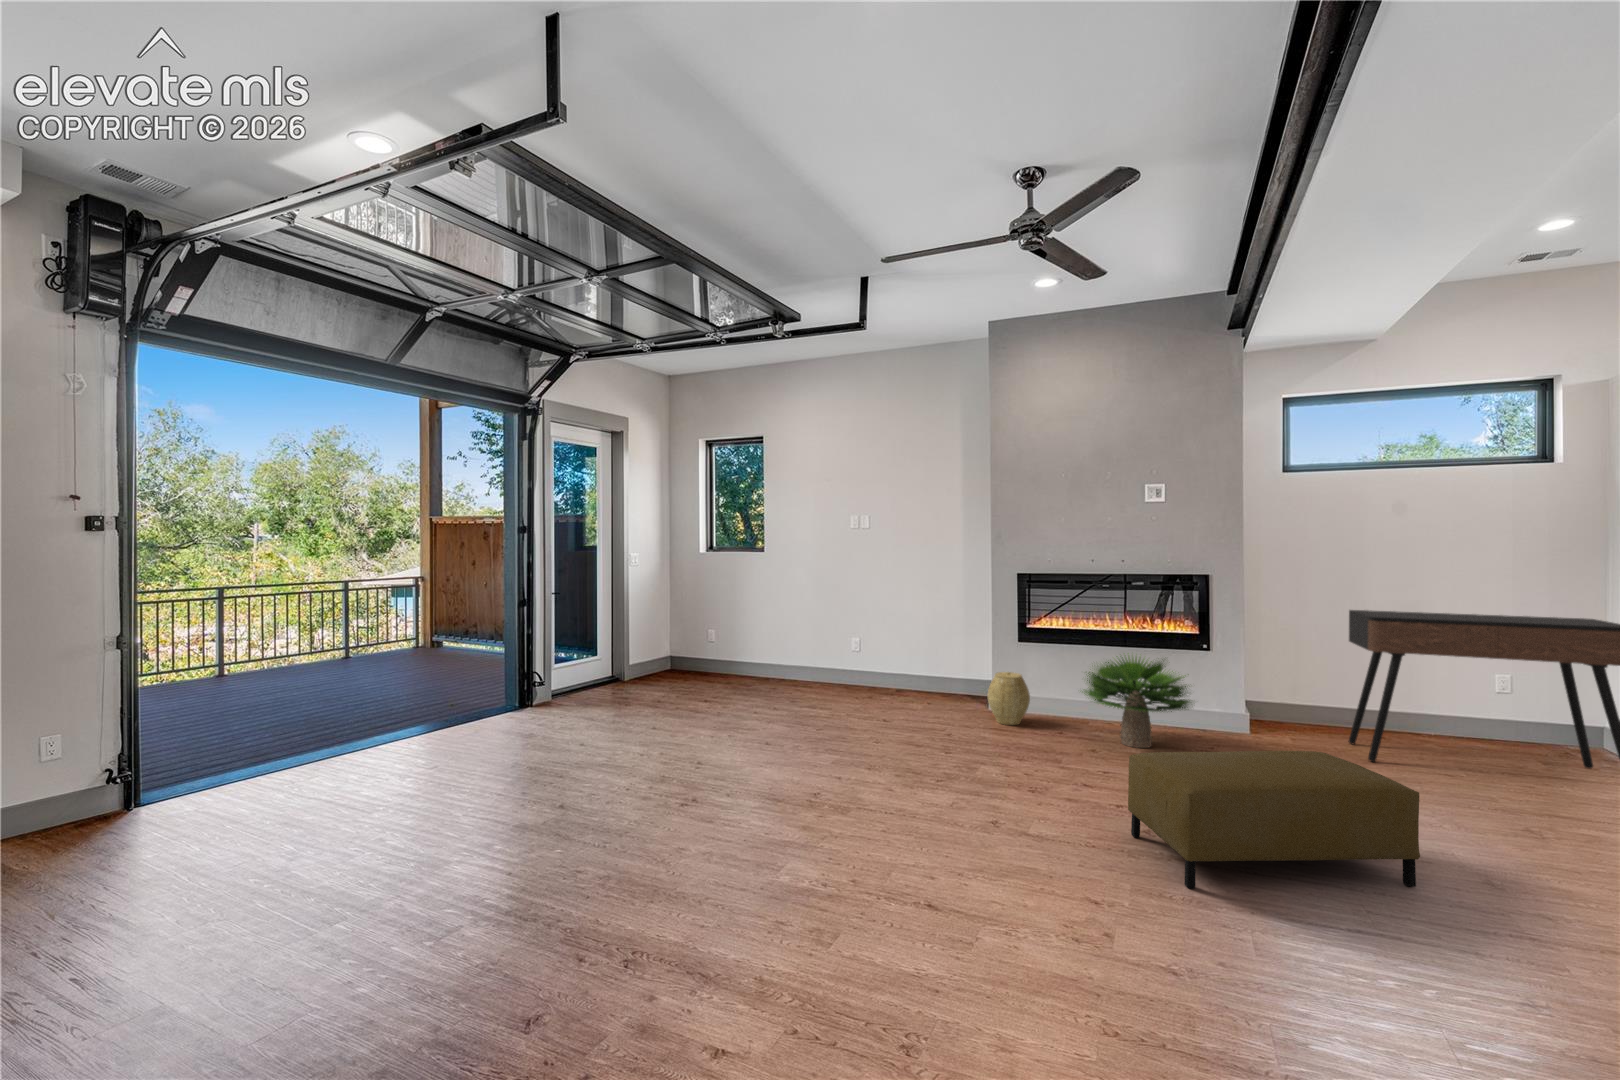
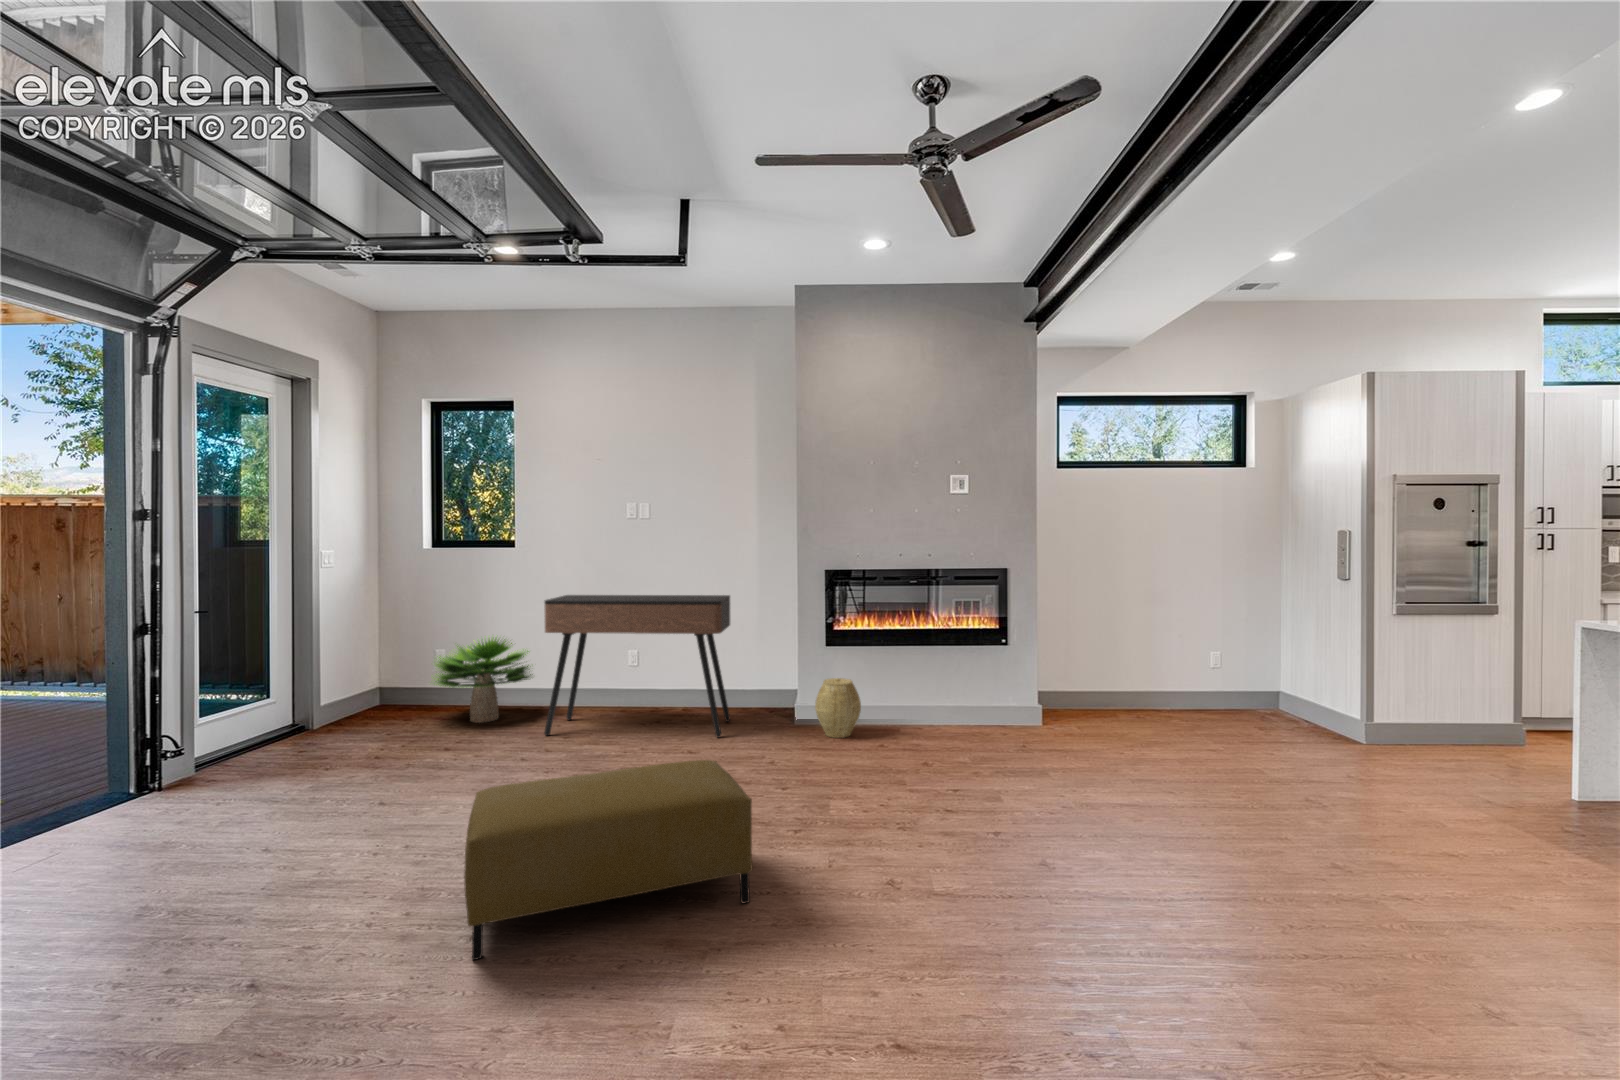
console table: present [1348,610,1620,769] -> present [544,595,730,737]
potted plant: present [1084,656,1192,748] -> present [434,637,533,723]
ottoman: present [1128,751,1420,889] -> present [464,760,753,960]

